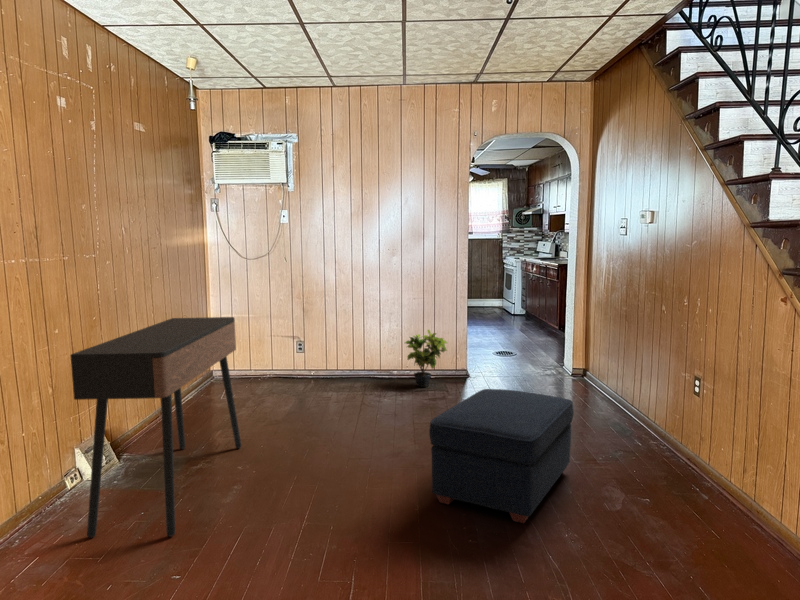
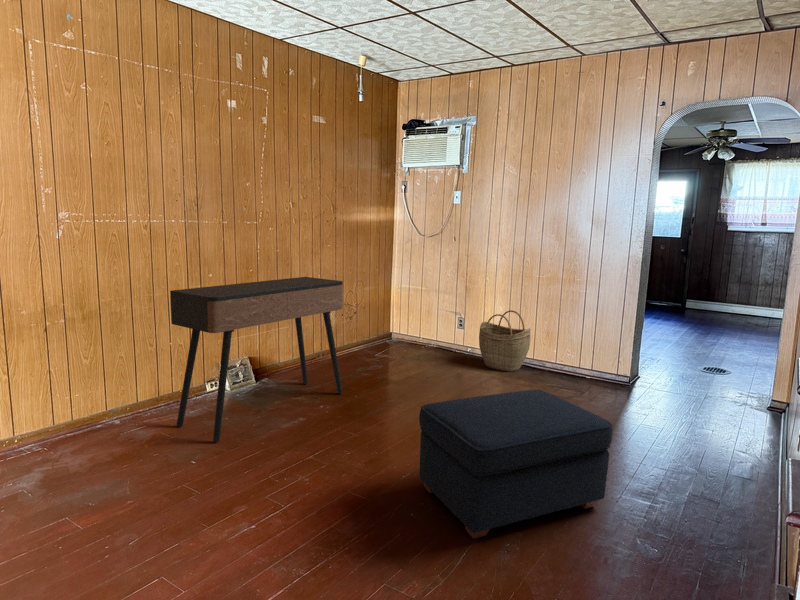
woven basket: none [332,328,383,390] -> present [479,310,530,372]
potted plant: present [405,330,447,387] -> none [551,322,599,381]

